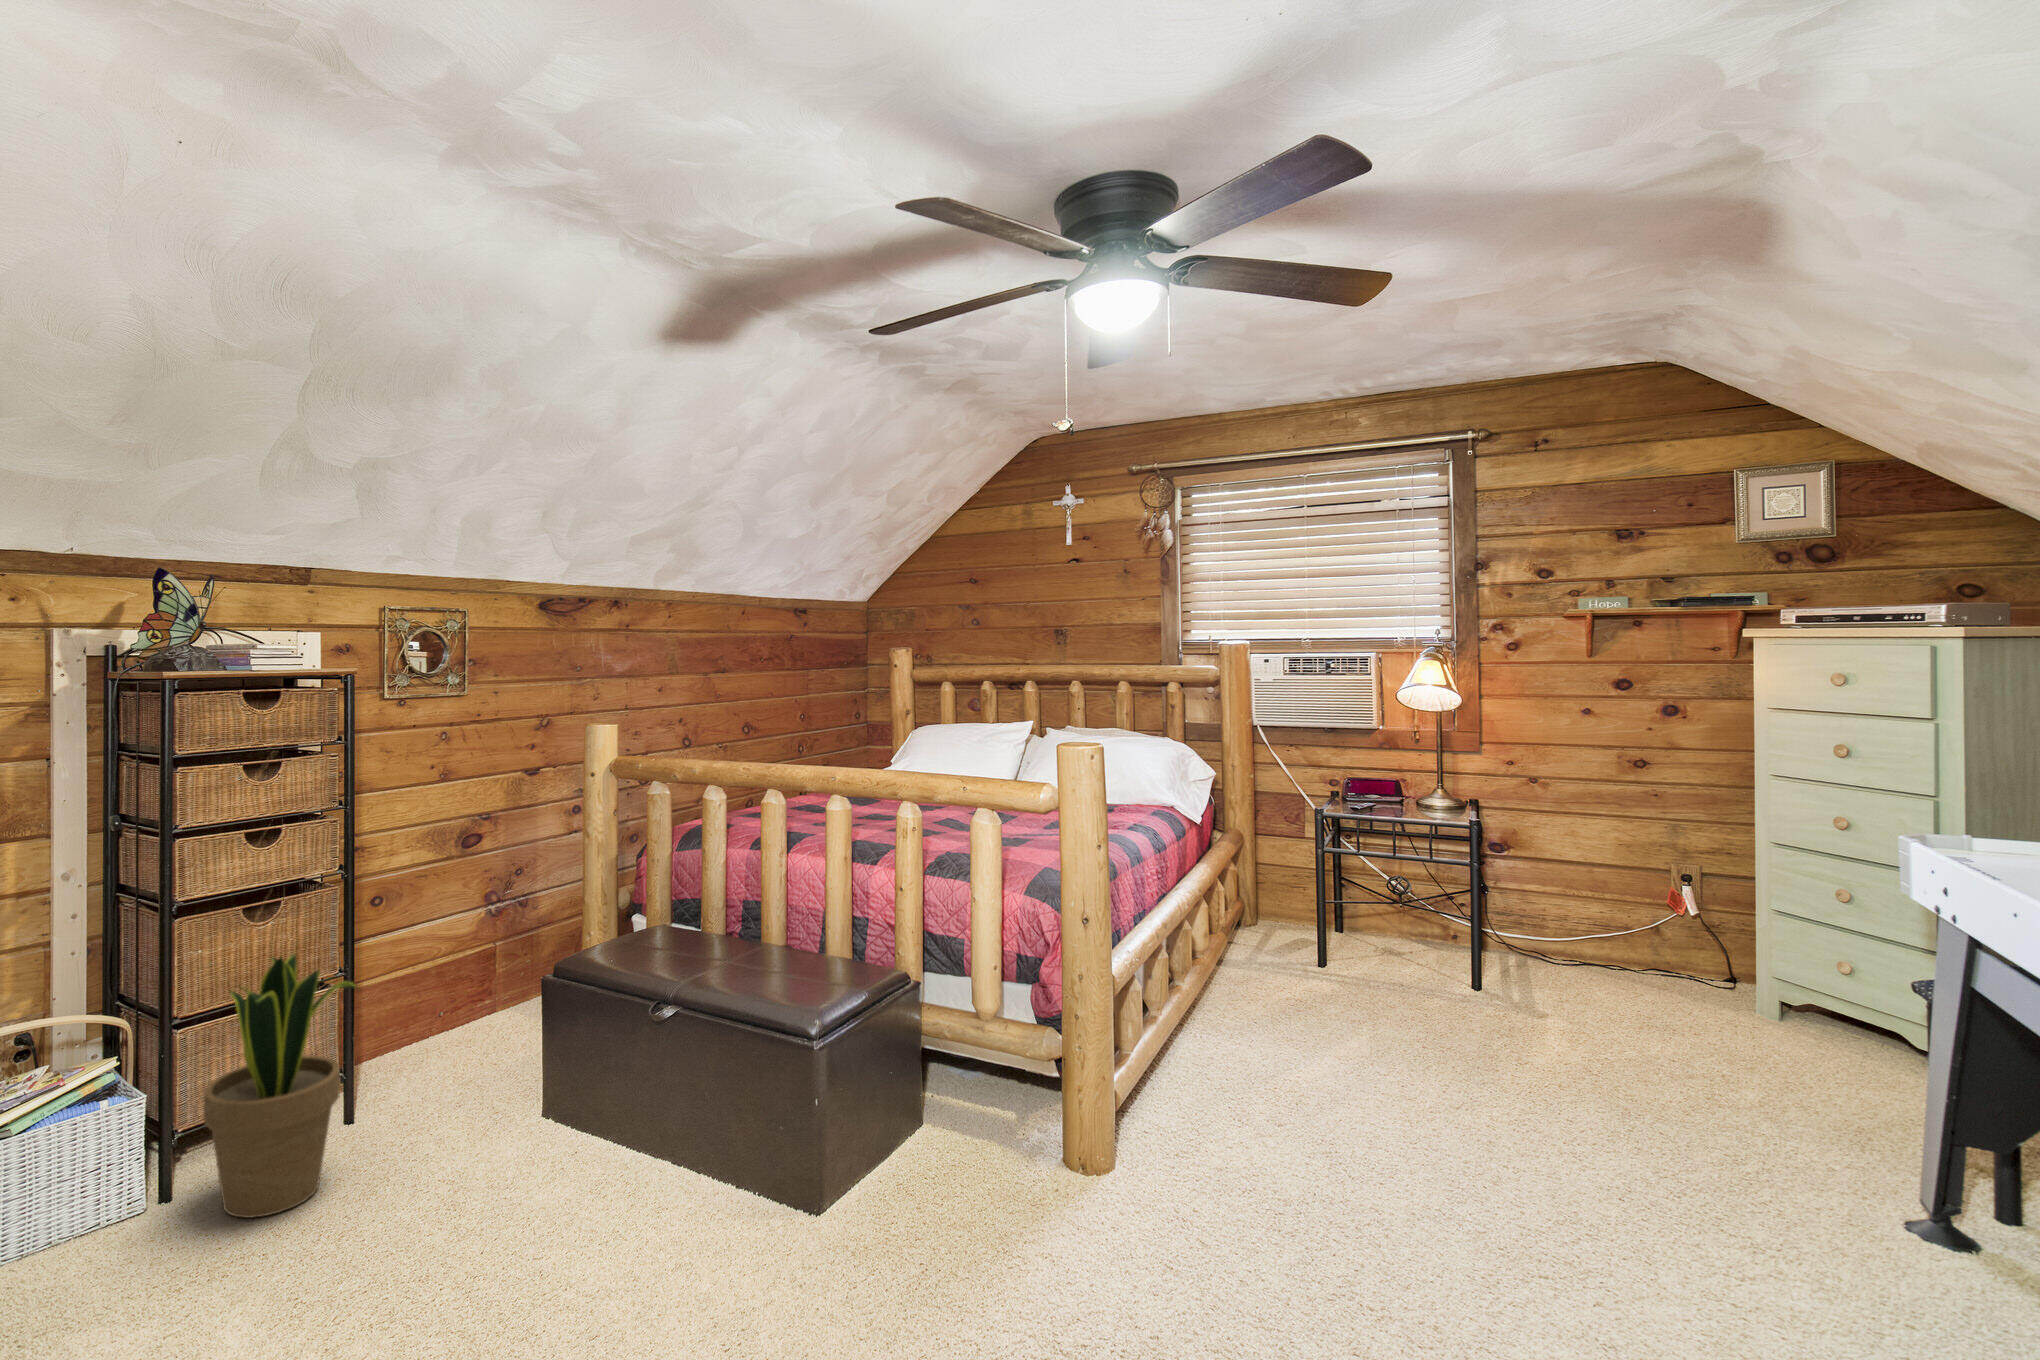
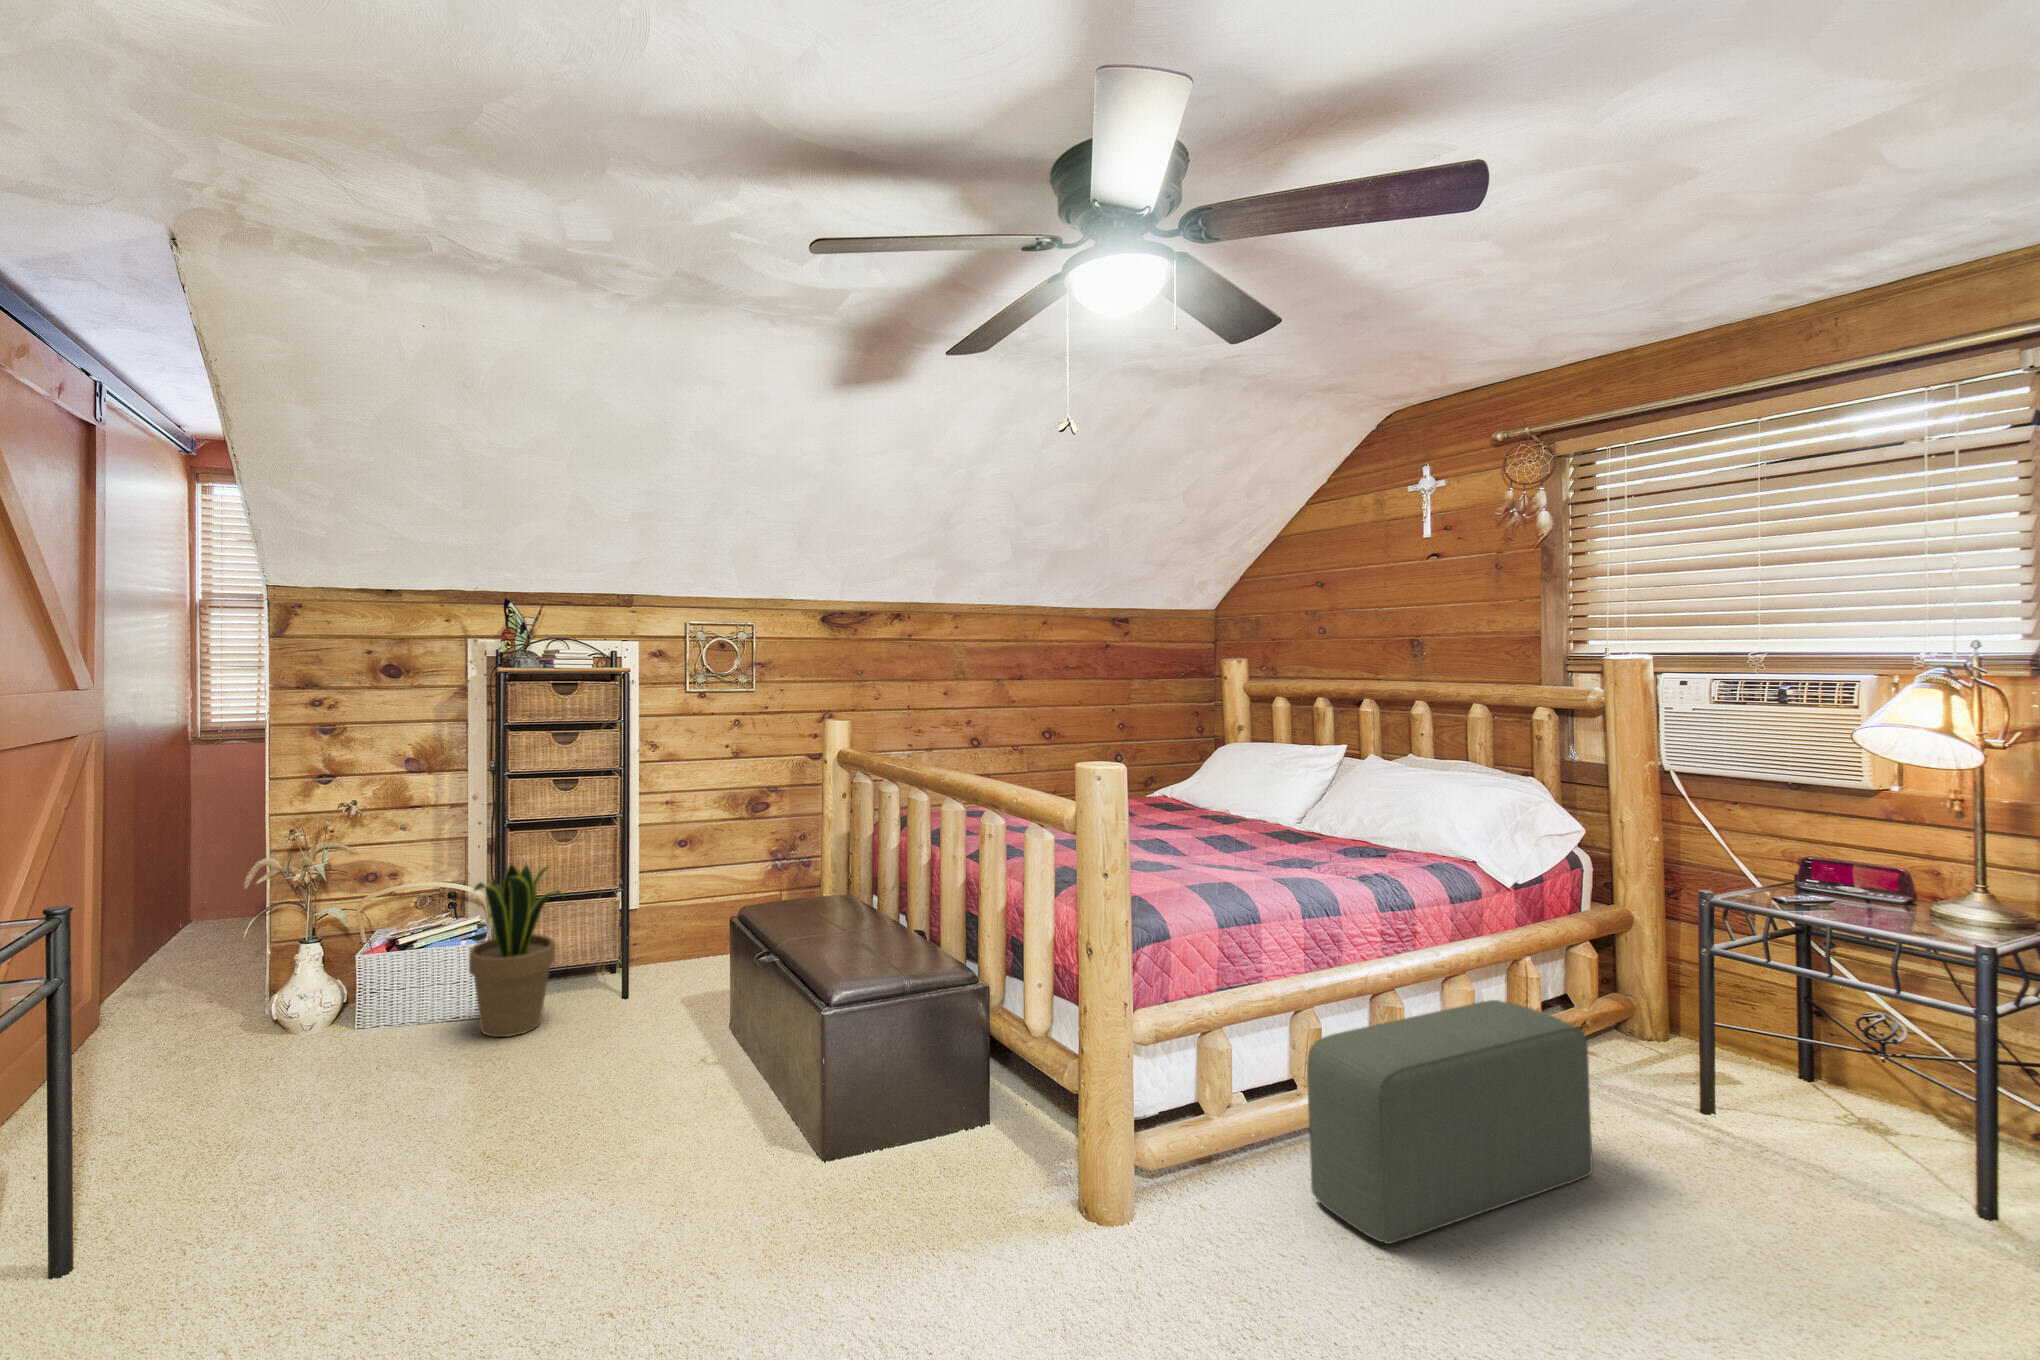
pouf: none [1212,890,1306,1066] -> present [1307,1000,1593,1244]

